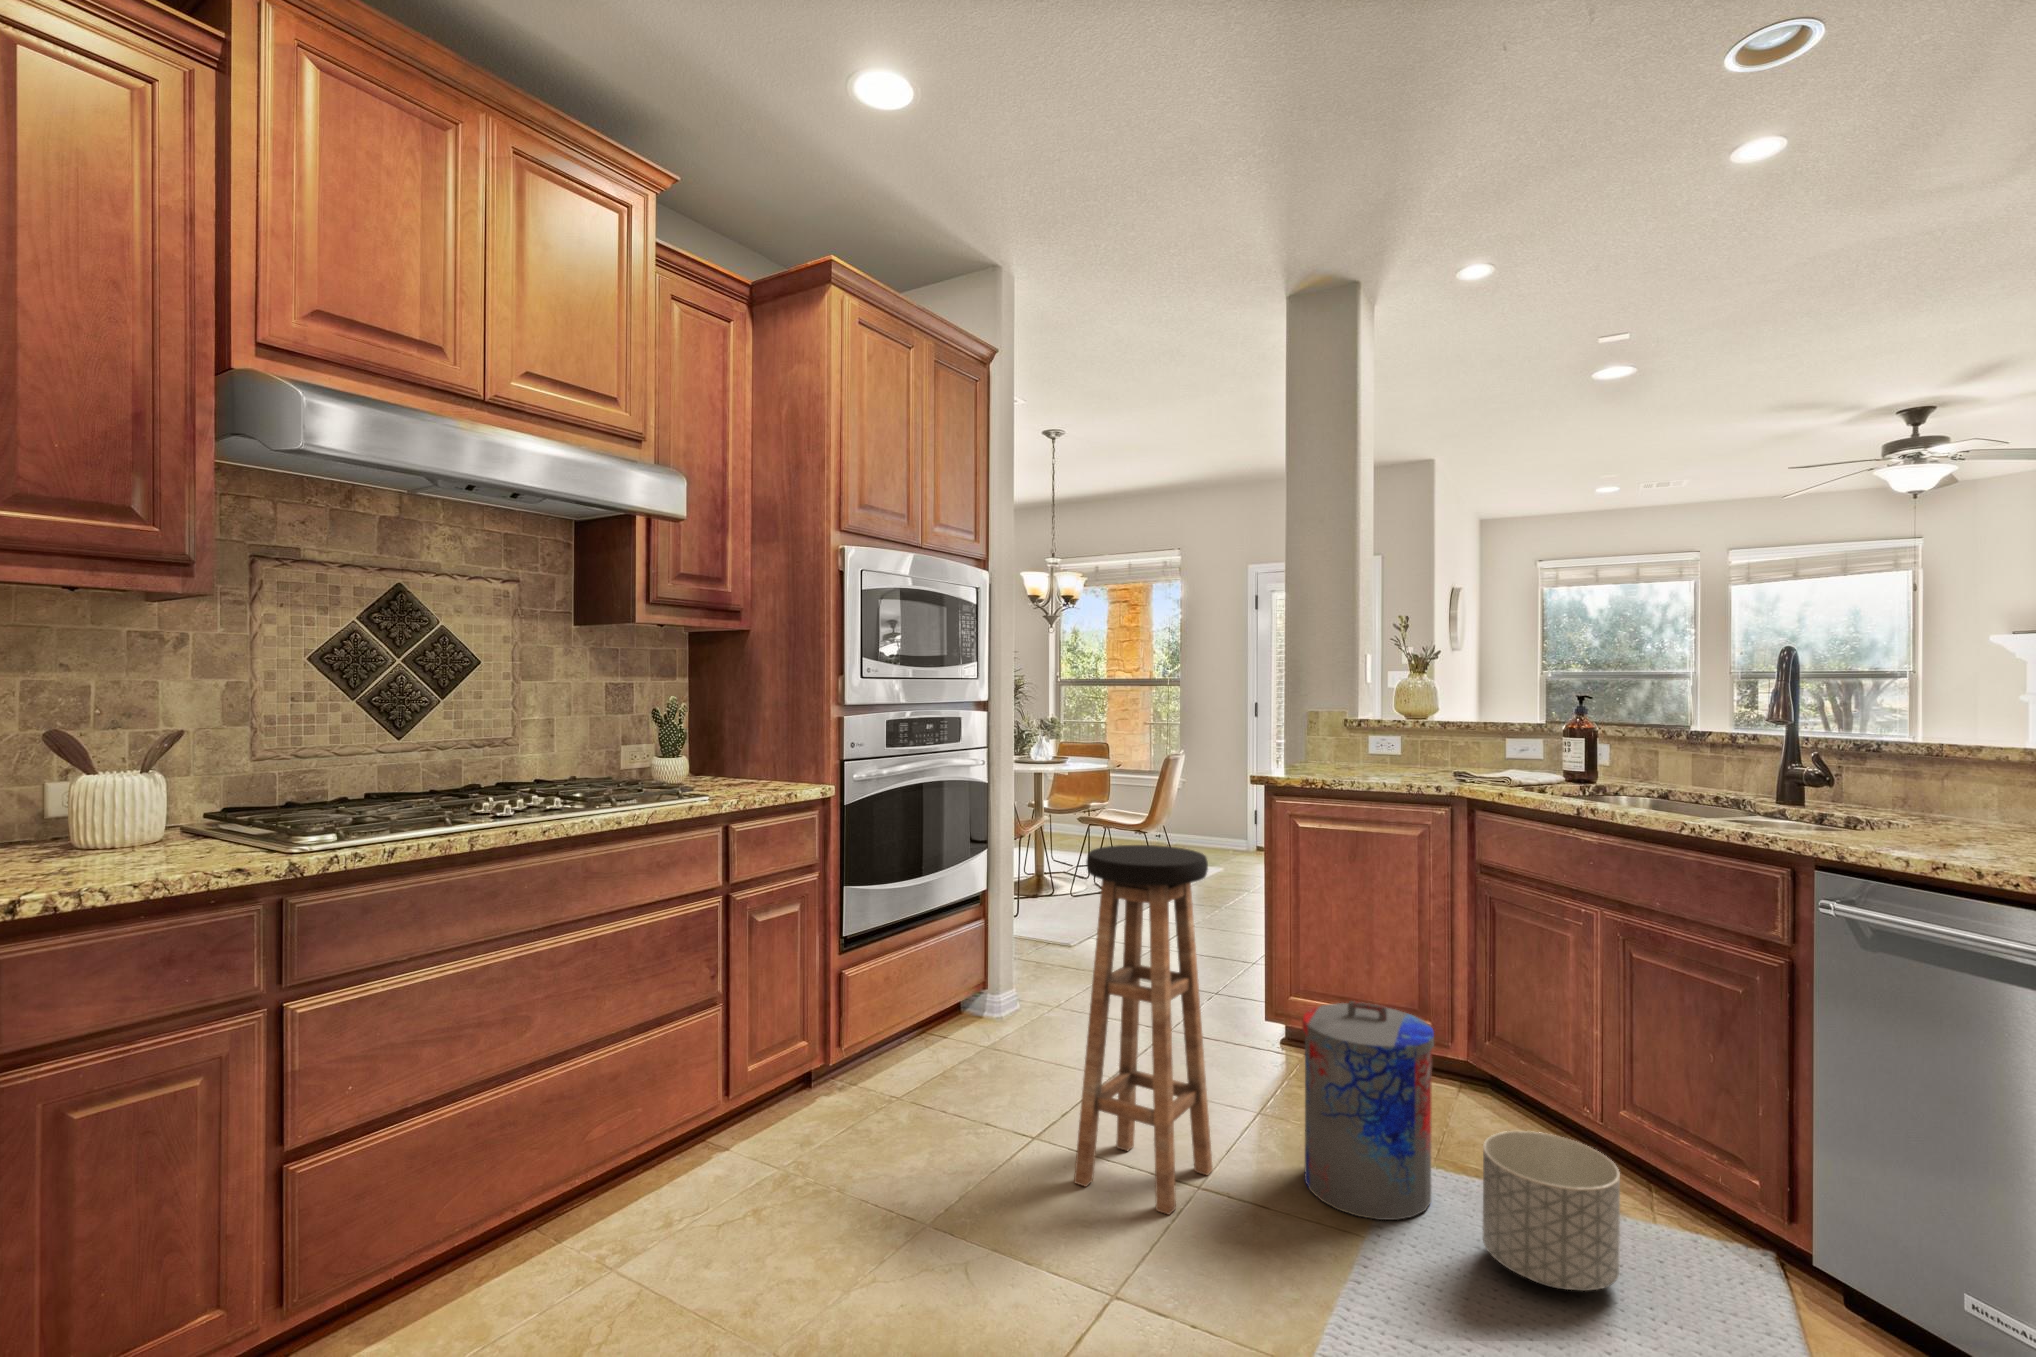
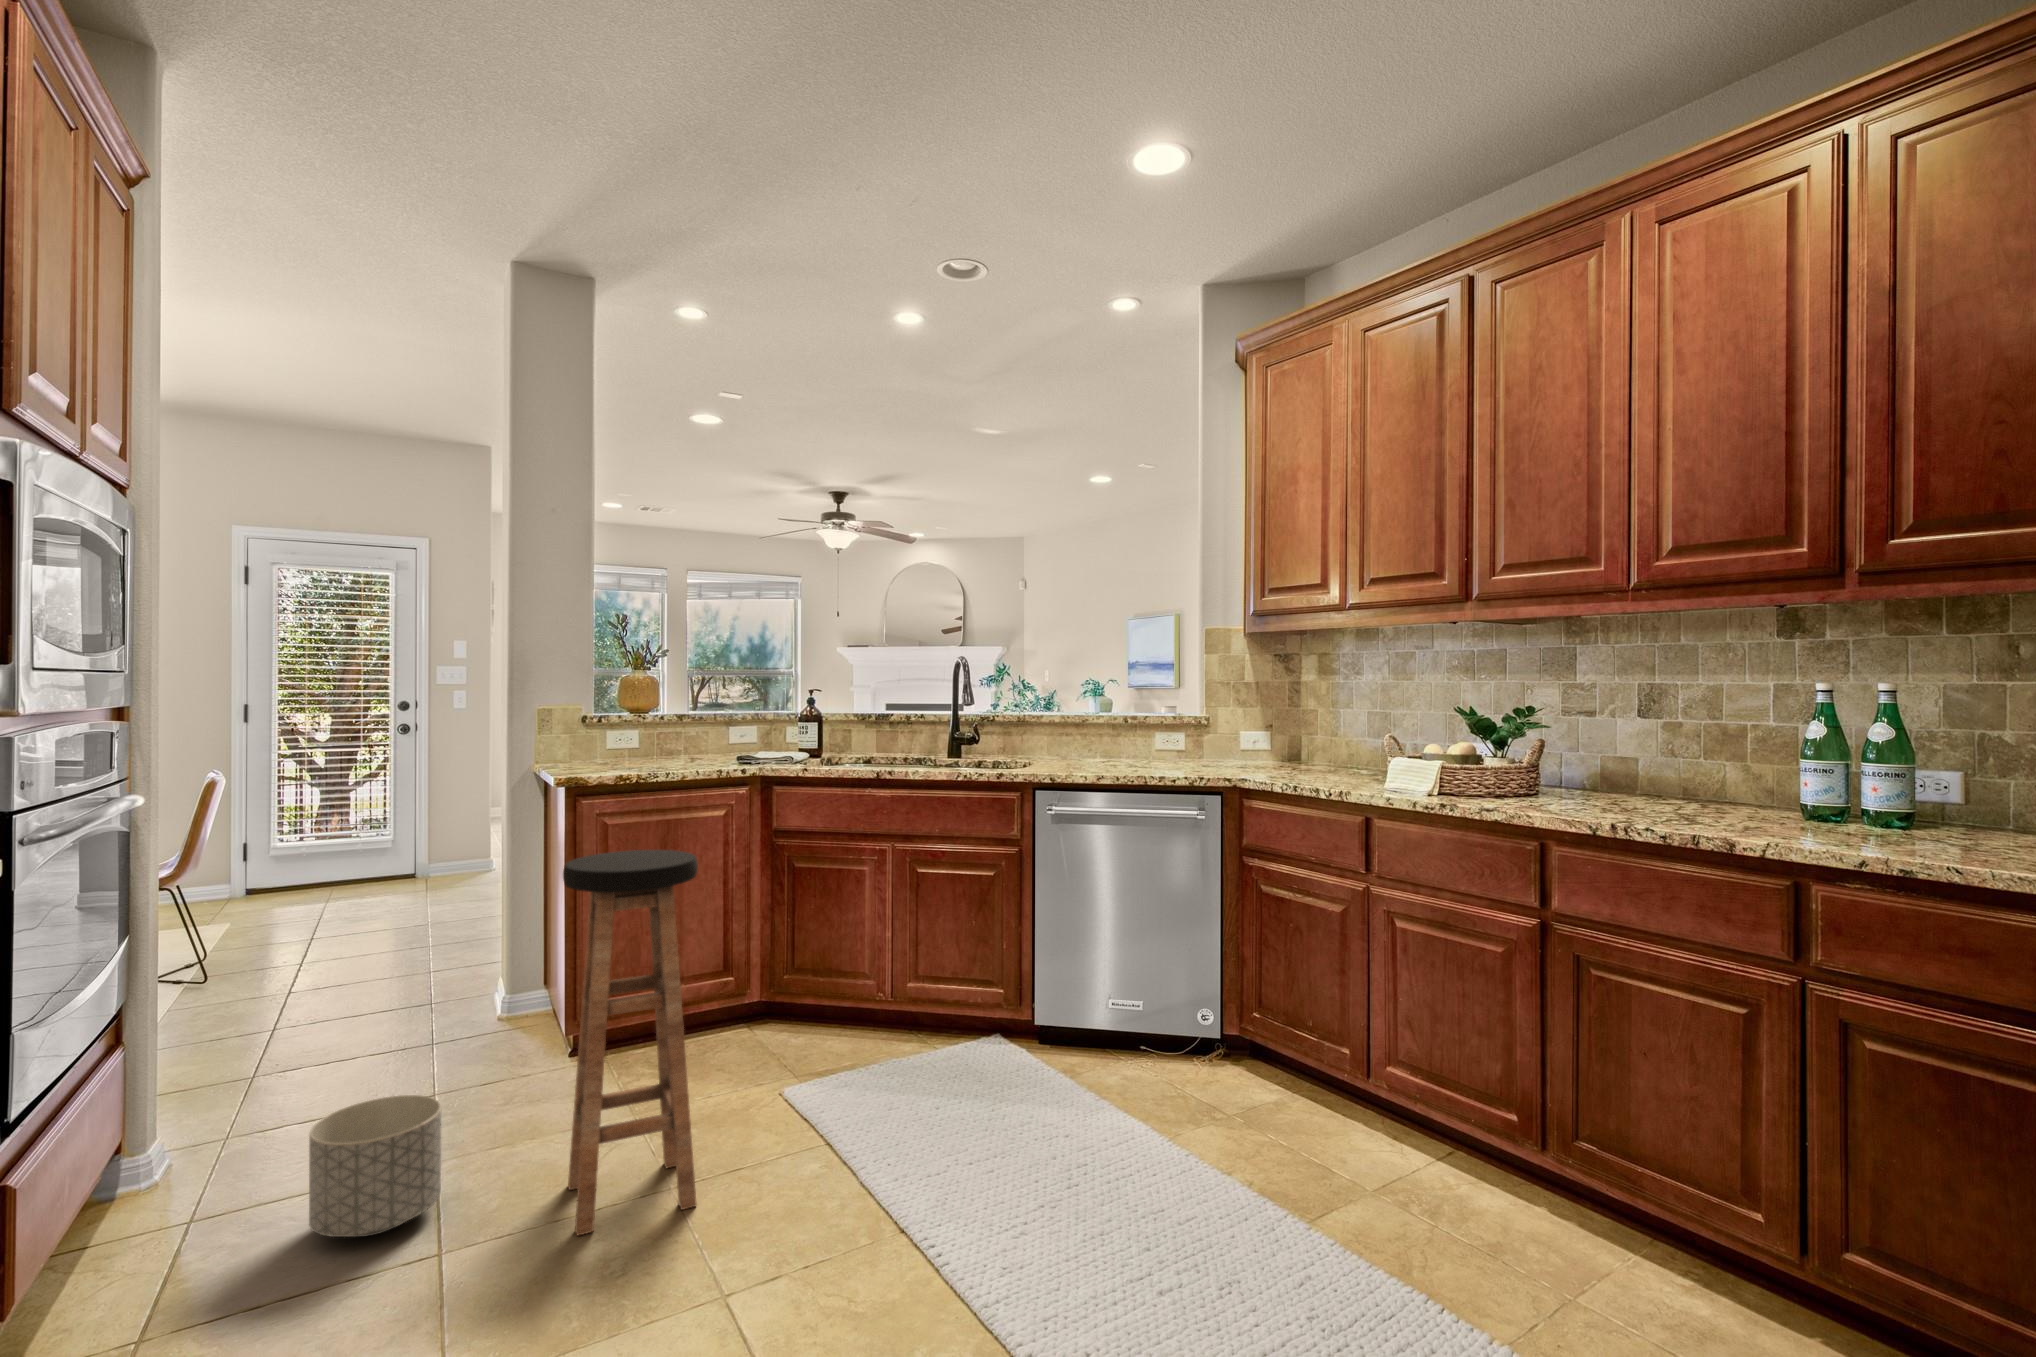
trash can: present [1302,1001,1434,1220] -> none [742,952,851,1134]
planter: present [1483,1131,1620,1291] -> present [309,1095,441,1237]

